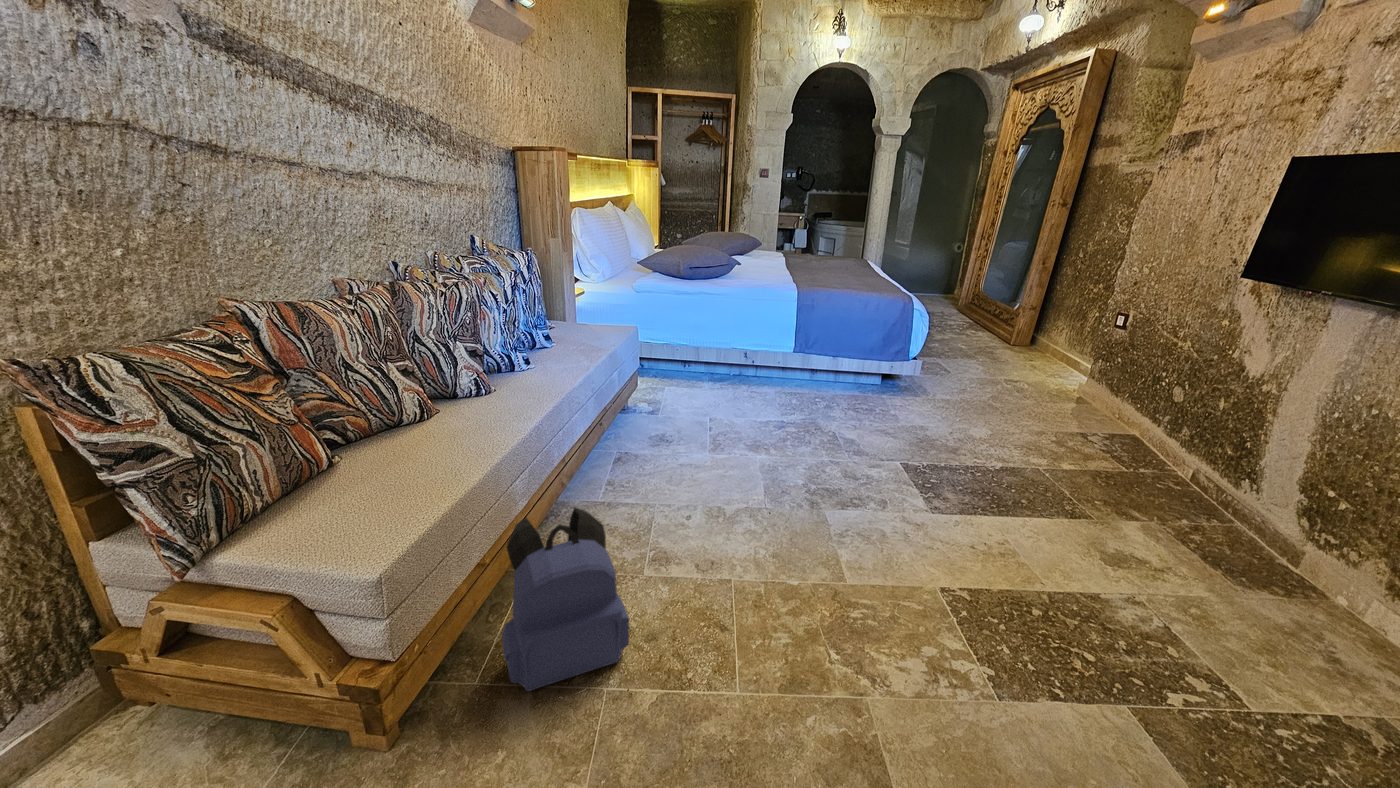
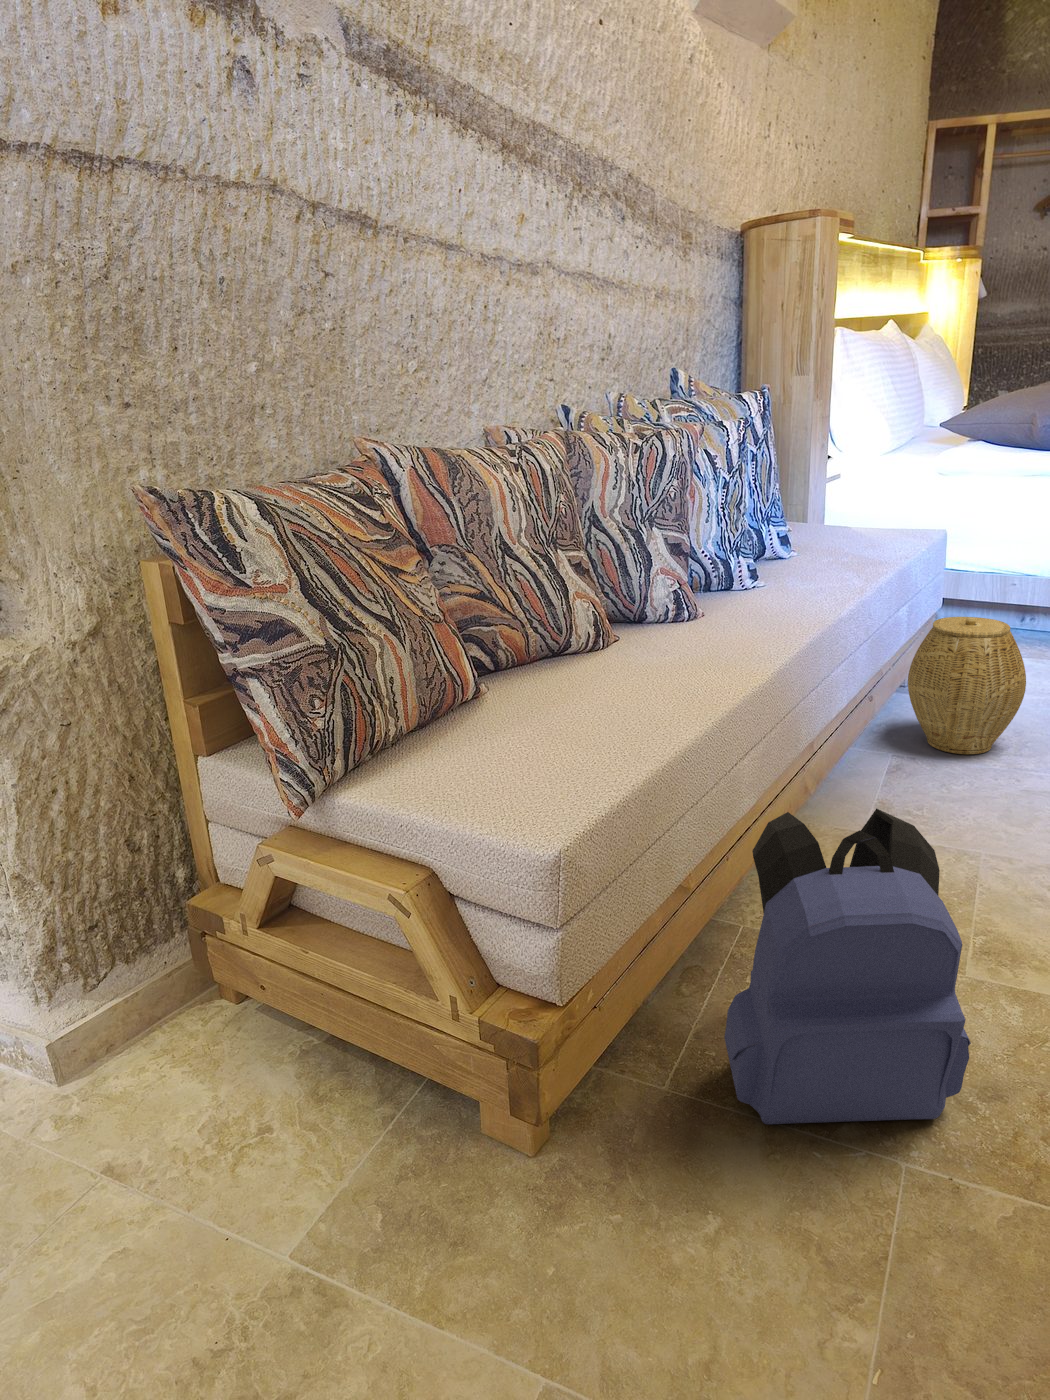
woven basket: none [620,376,677,449] -> present [908,617,1026,754]

